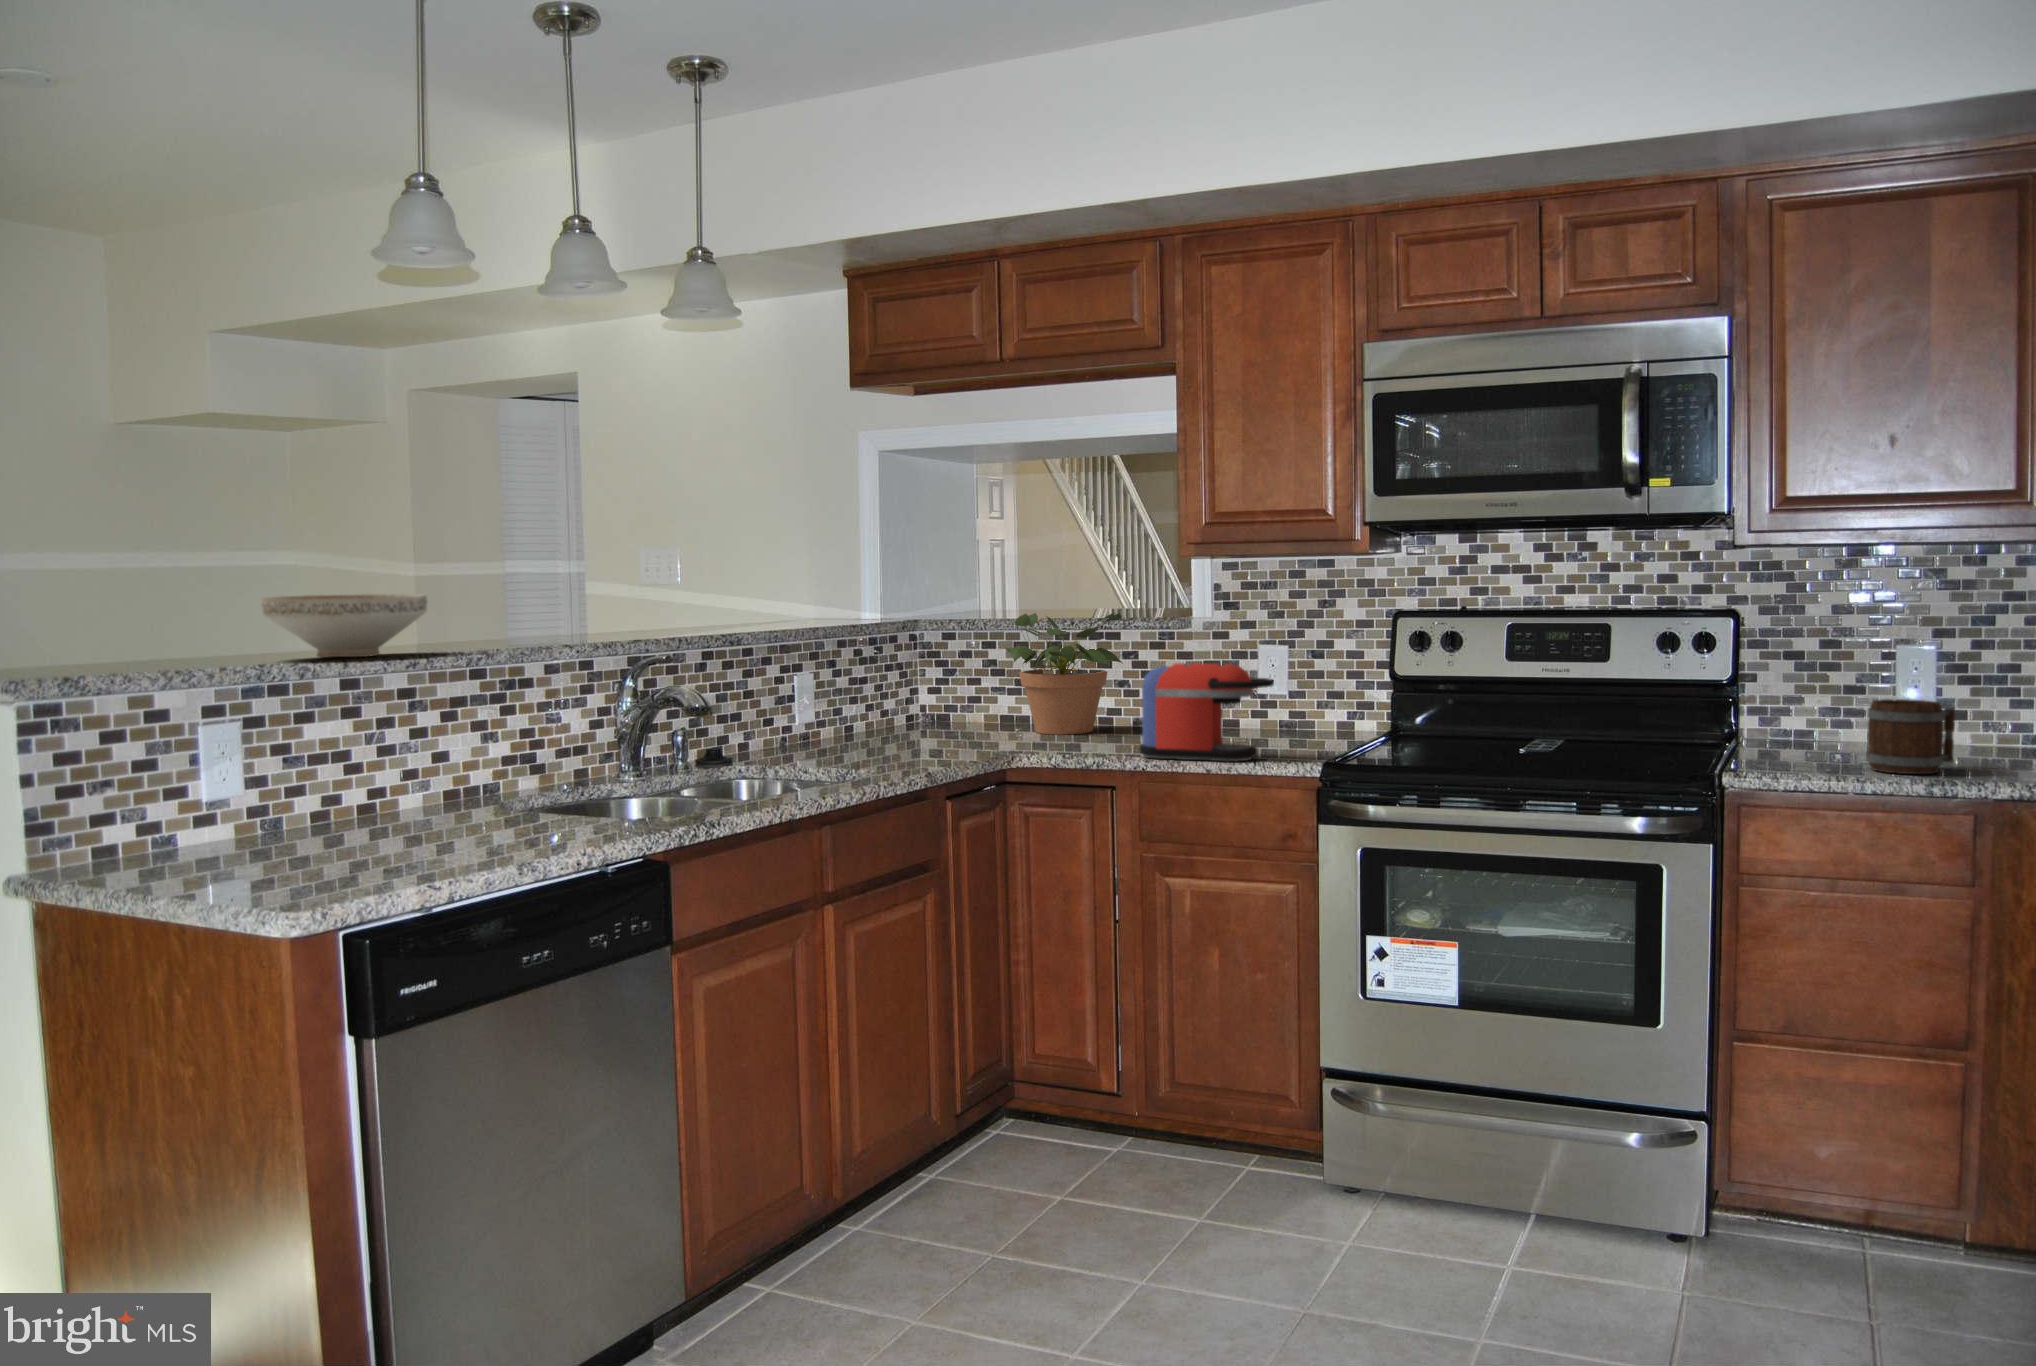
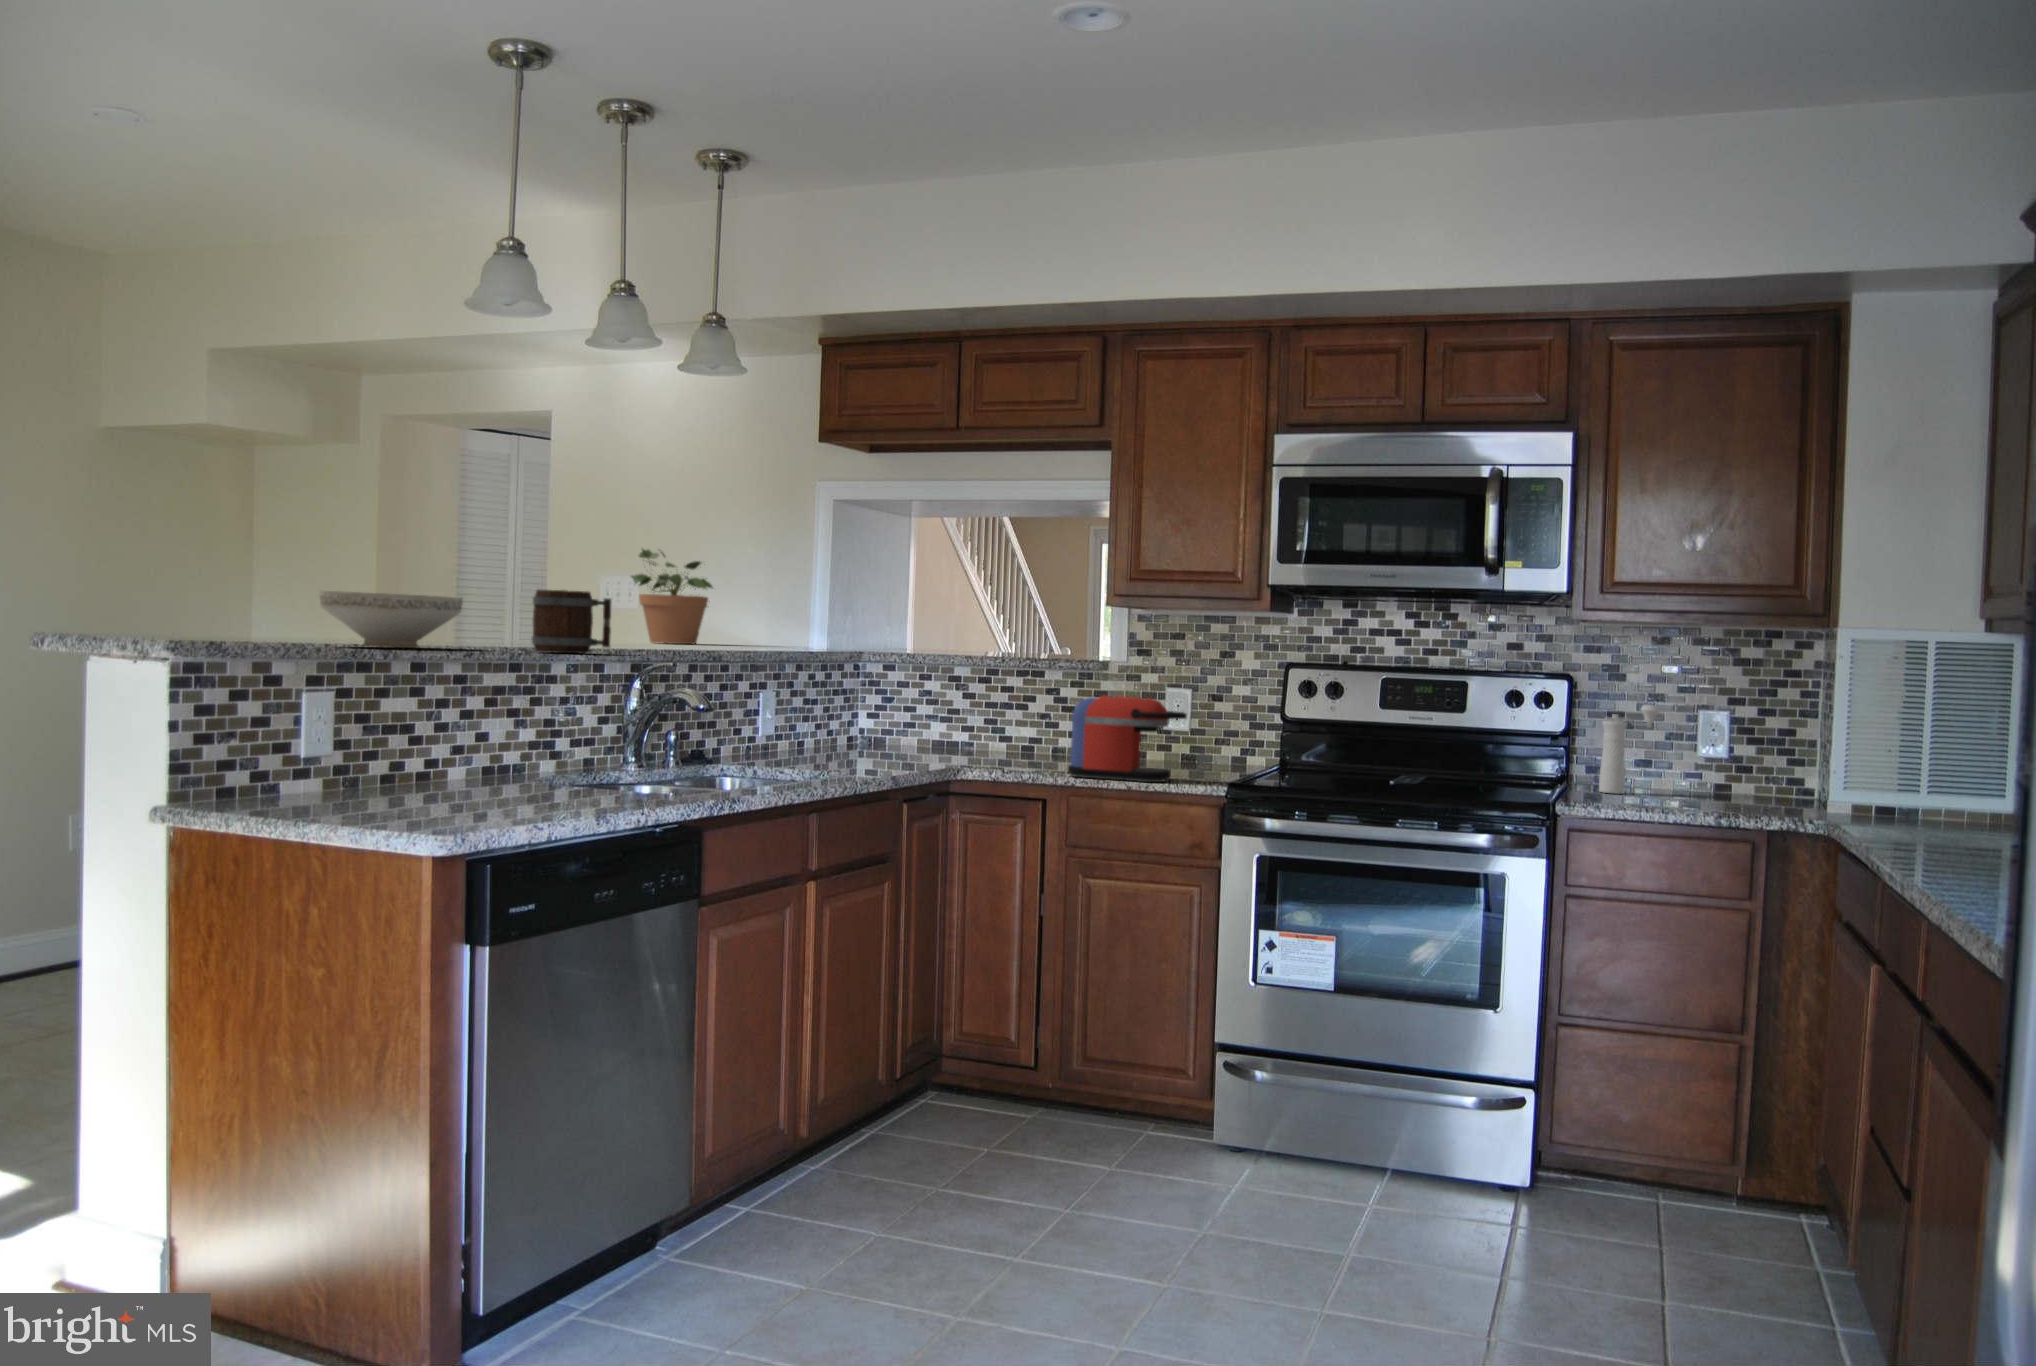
potted plant: present [1006,613,1122,735] -> present [631,549,713,644]
pepper mill: none [1776,643,1850,752] -> present [1599,705,1660,794]
mug: present [1866,699,1955,774] -> present [532,589,611,653]

